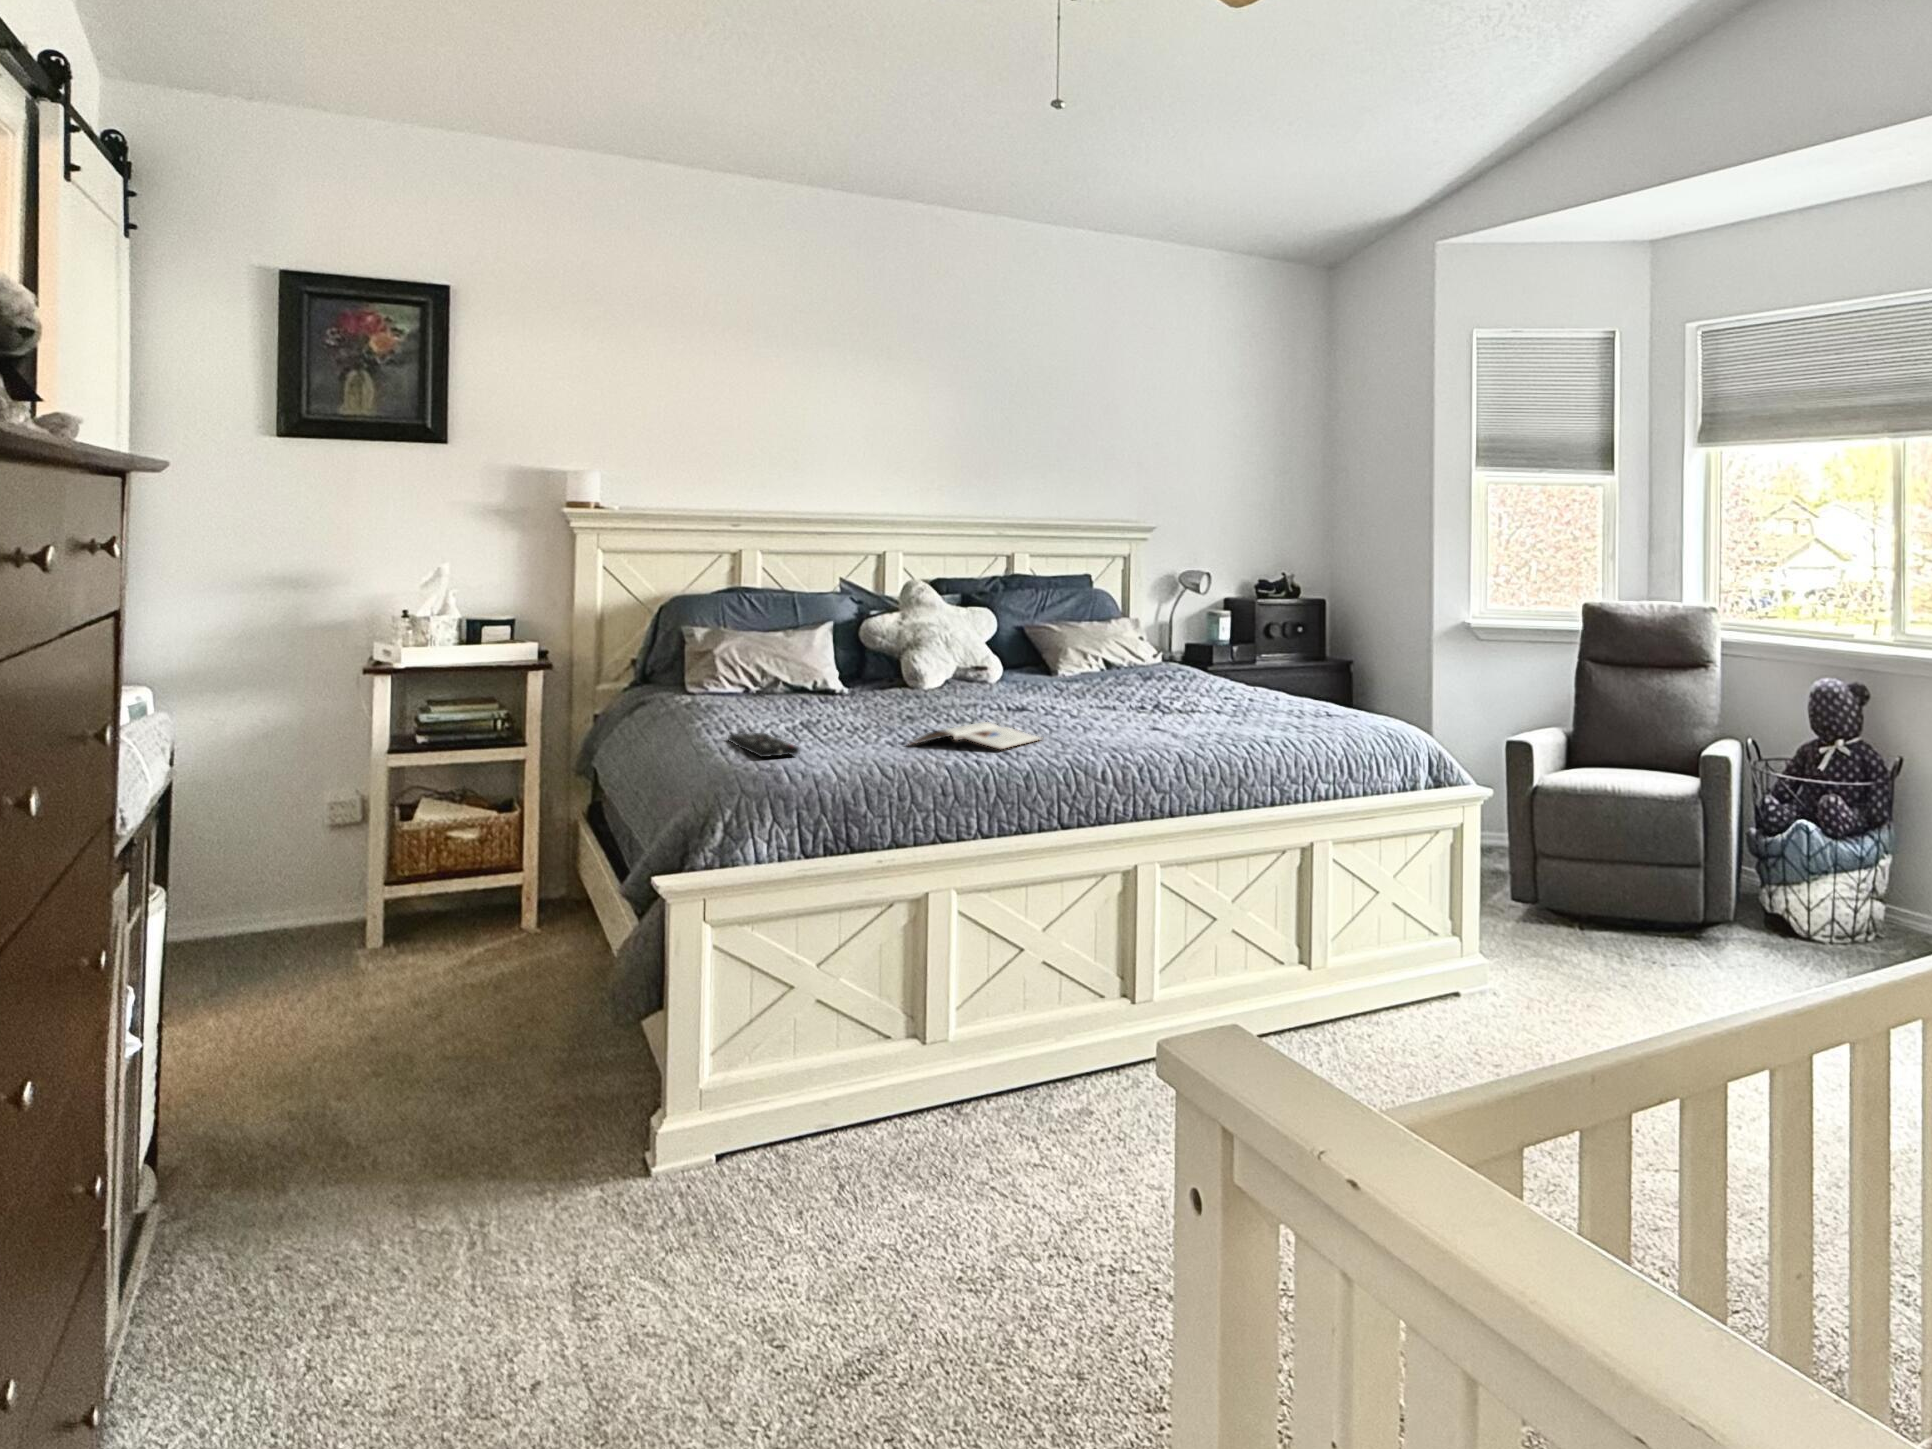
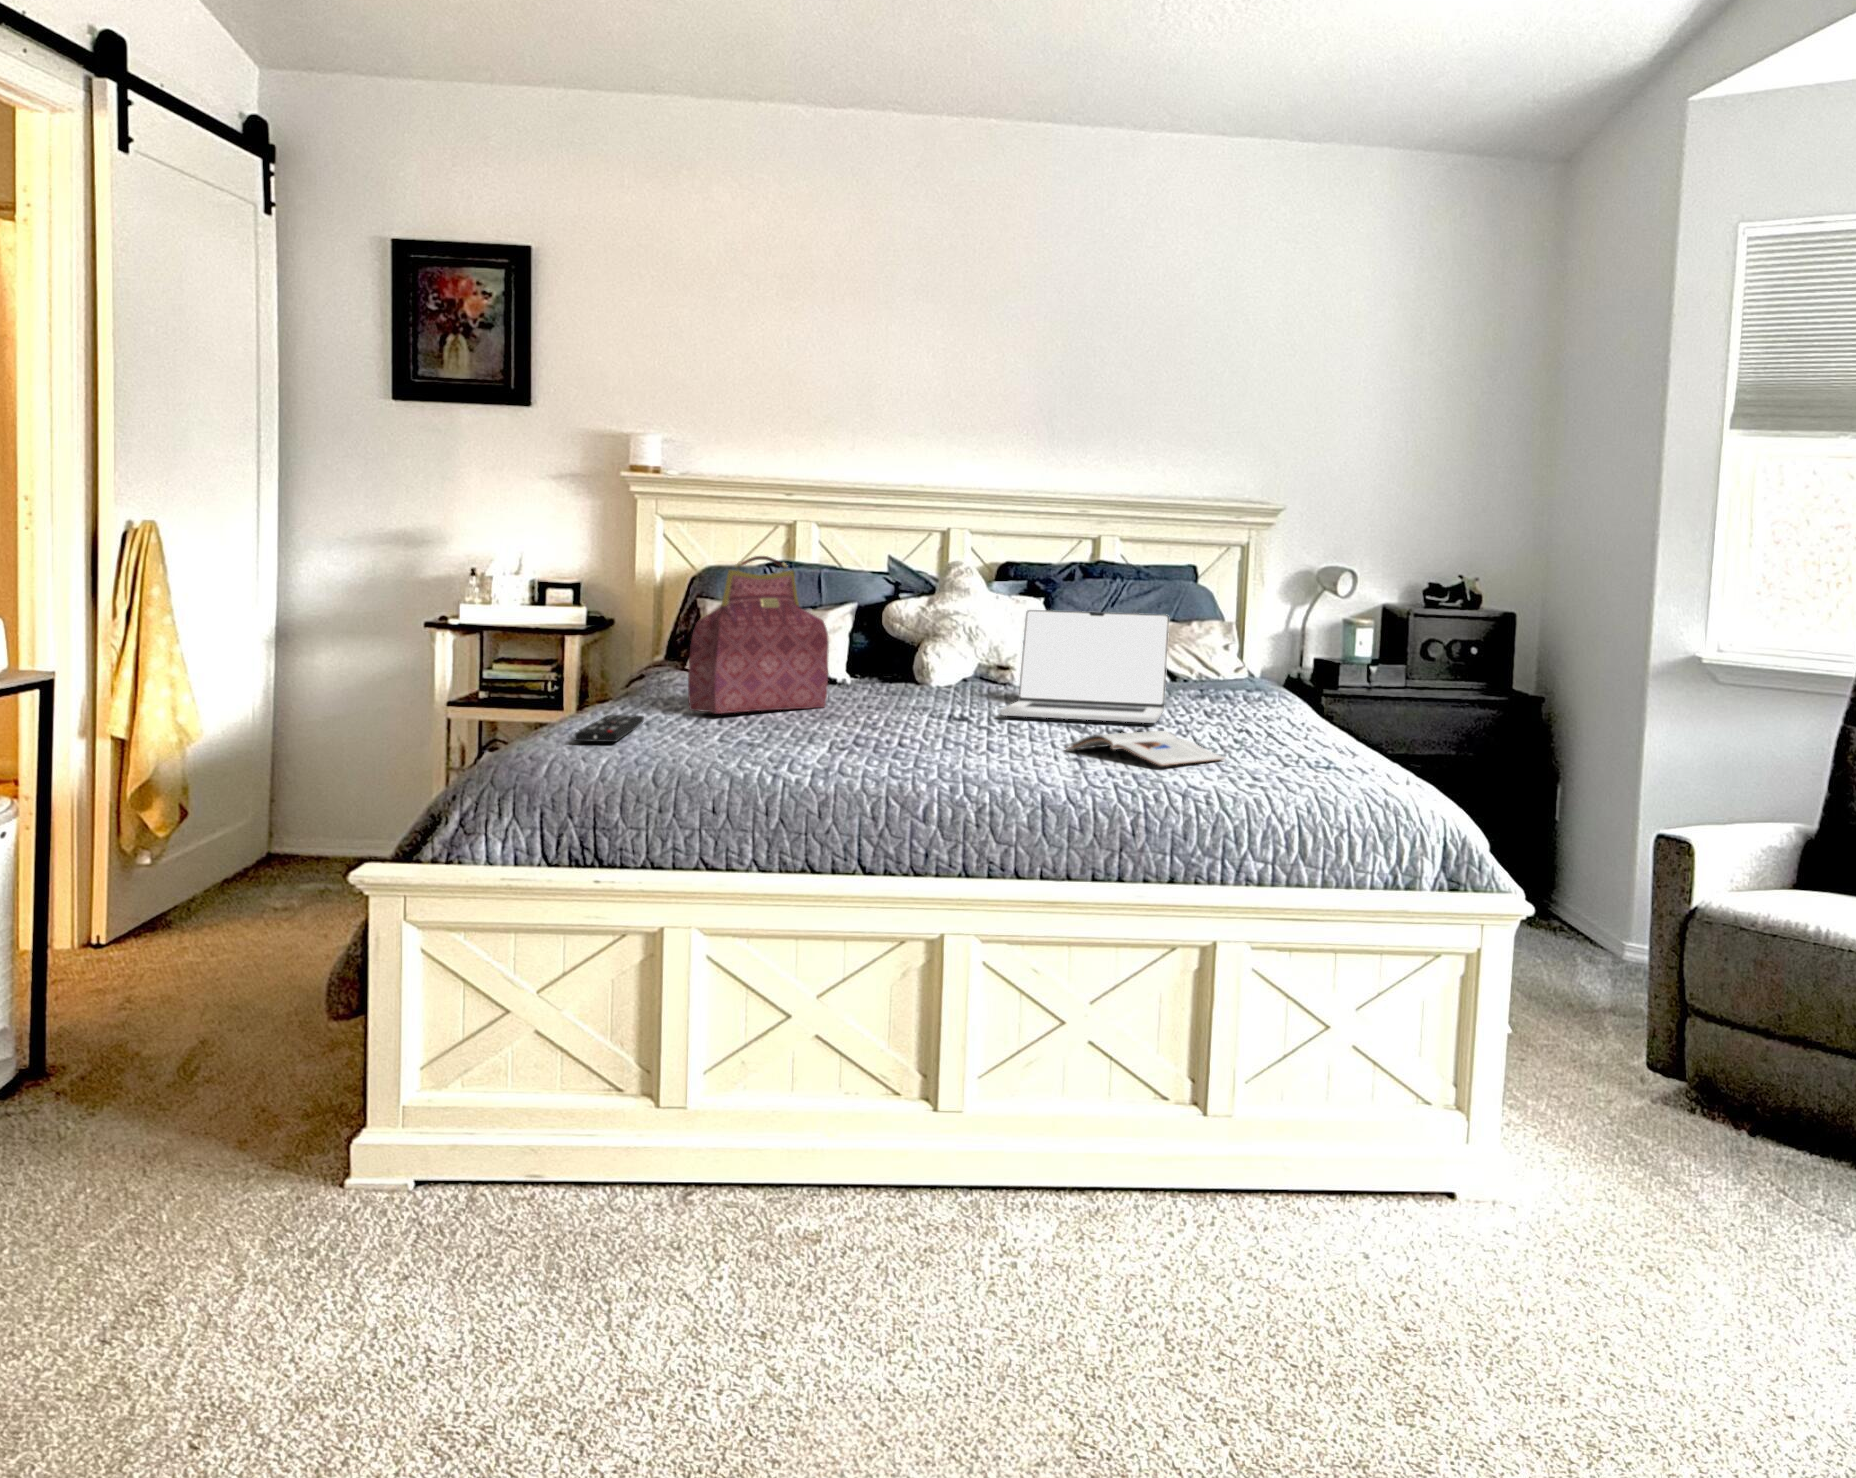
handbag: none [787,587,892,725] -> present [688,556,829,714]
laptop: none [1038,619,1175,705] -> present [1000,610,1169,723]
magazine: present [910,722,1041,749] -> present [1066,731,1225,766]

